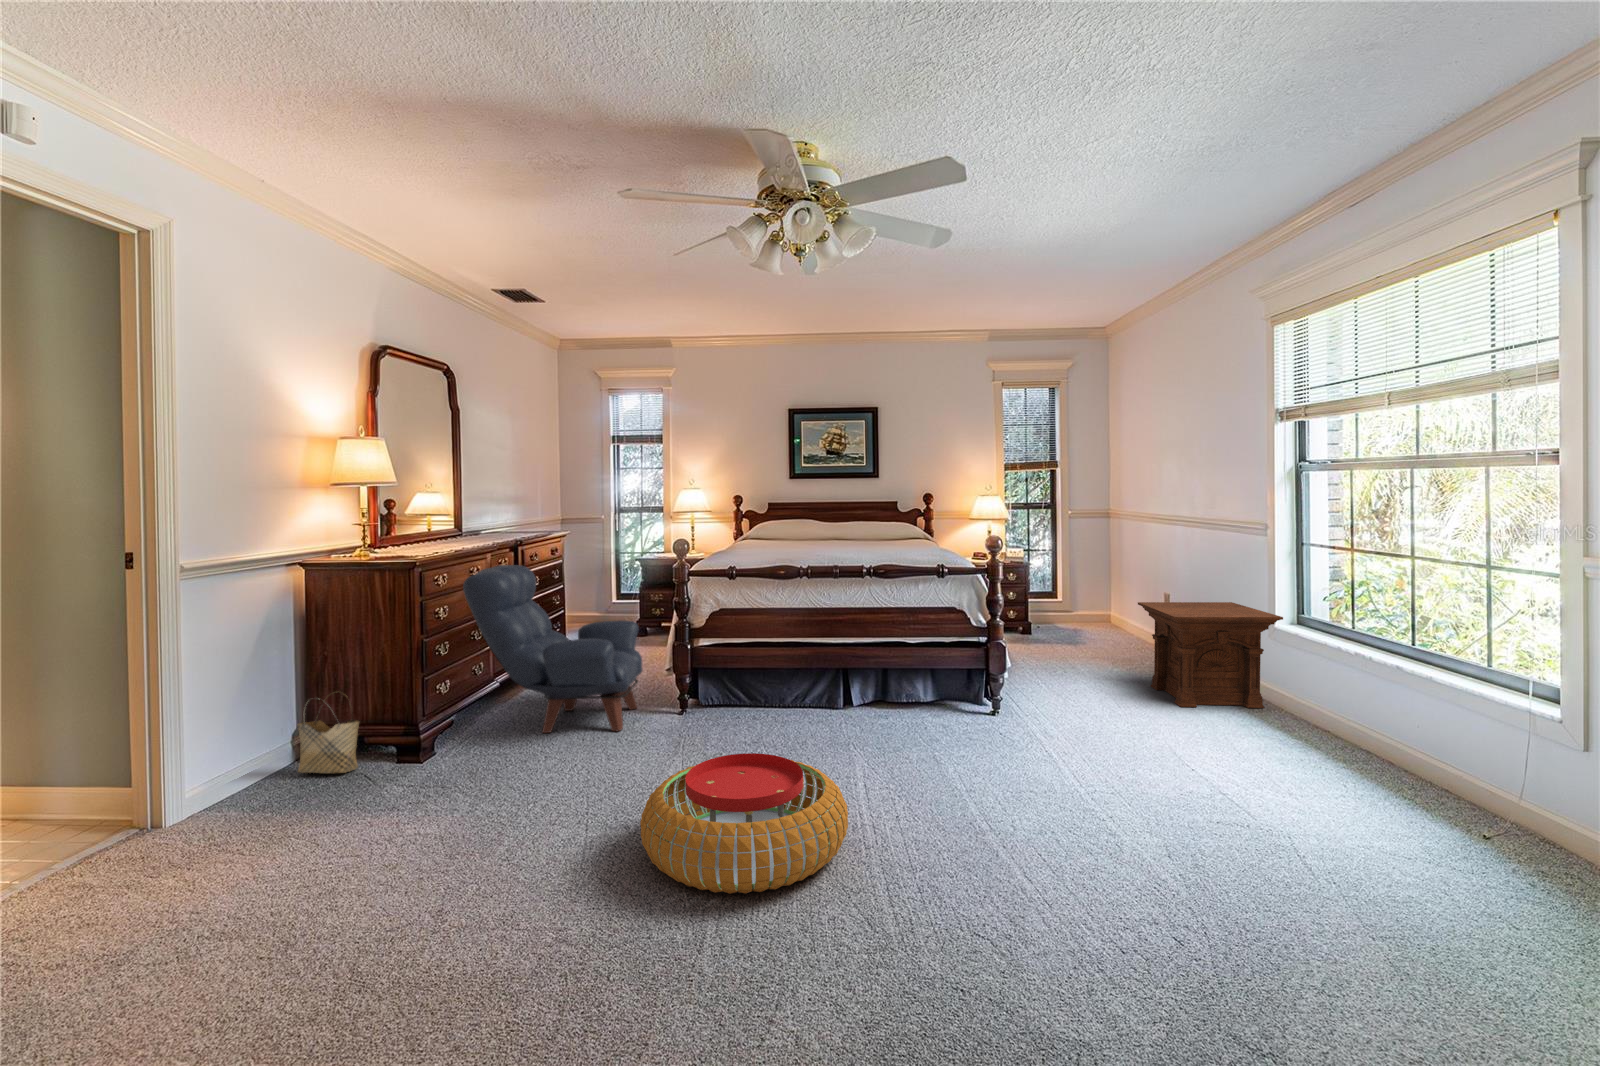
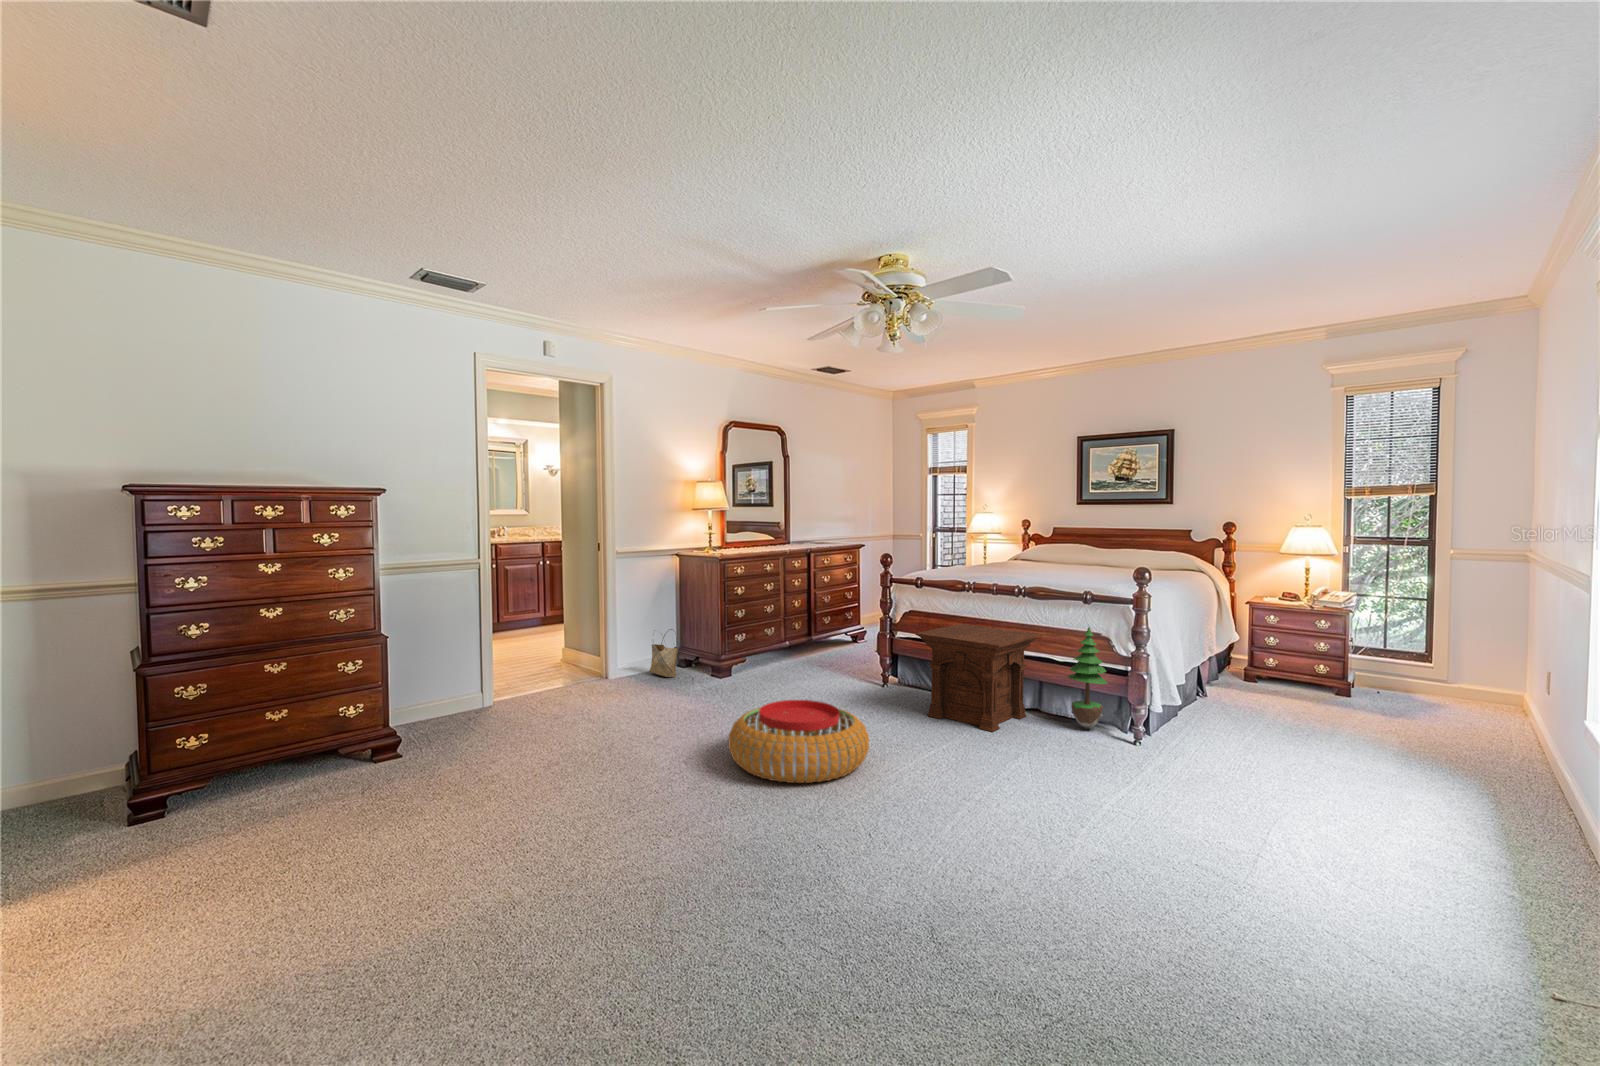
armchair: present [463,565,643,733] -> none [745,563,866,688]
side table: present [1138,602,1283,708] -> present [916,624,1041,732]
potted tree: none [919,603,959,712] -> present [1068,627,1107,729]

